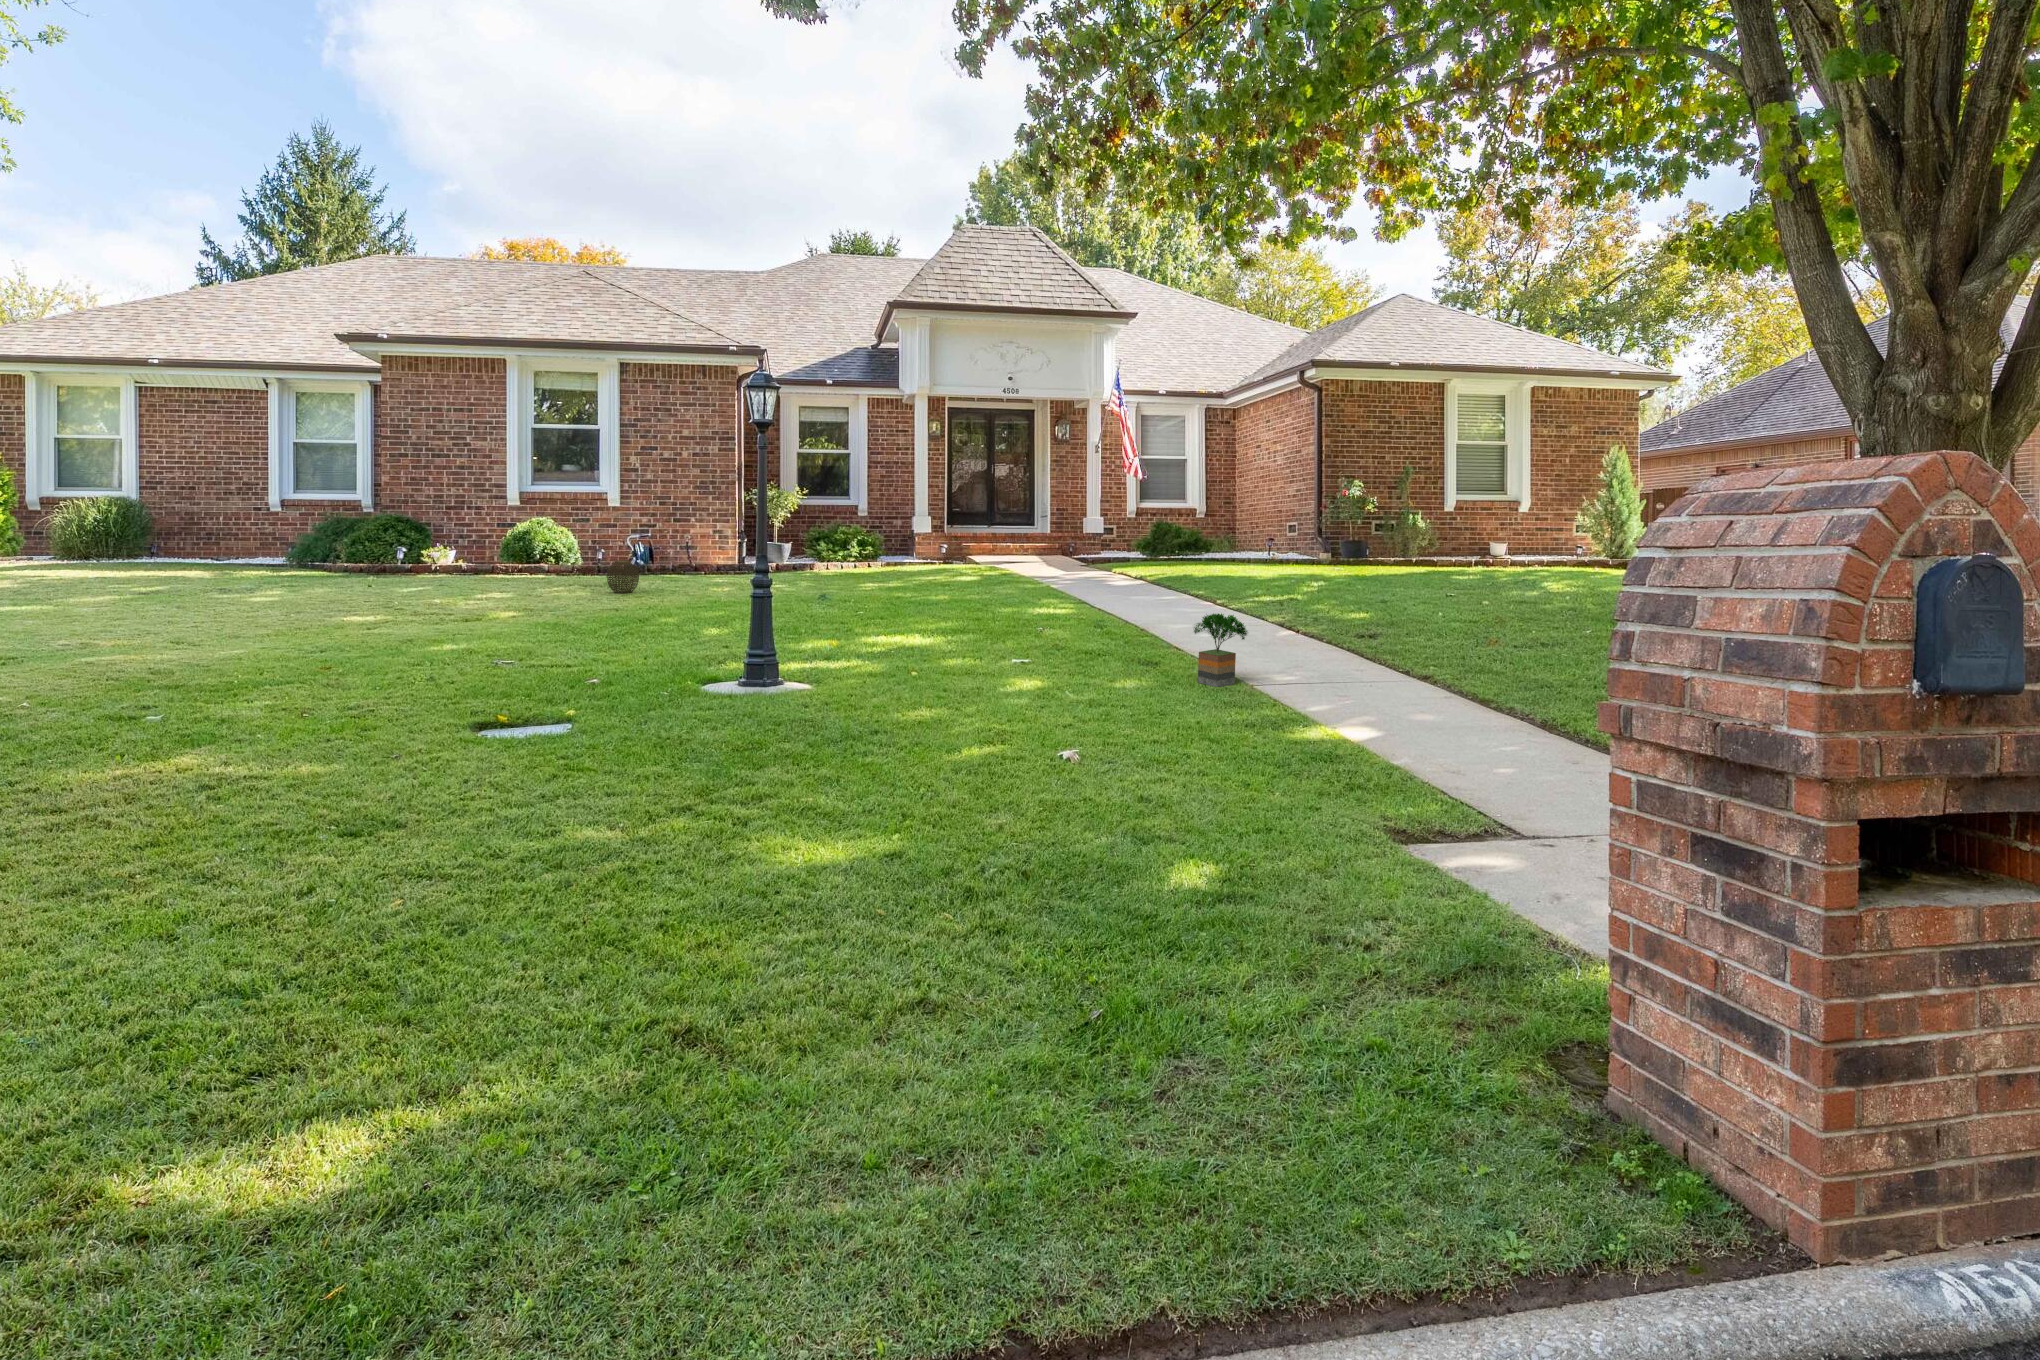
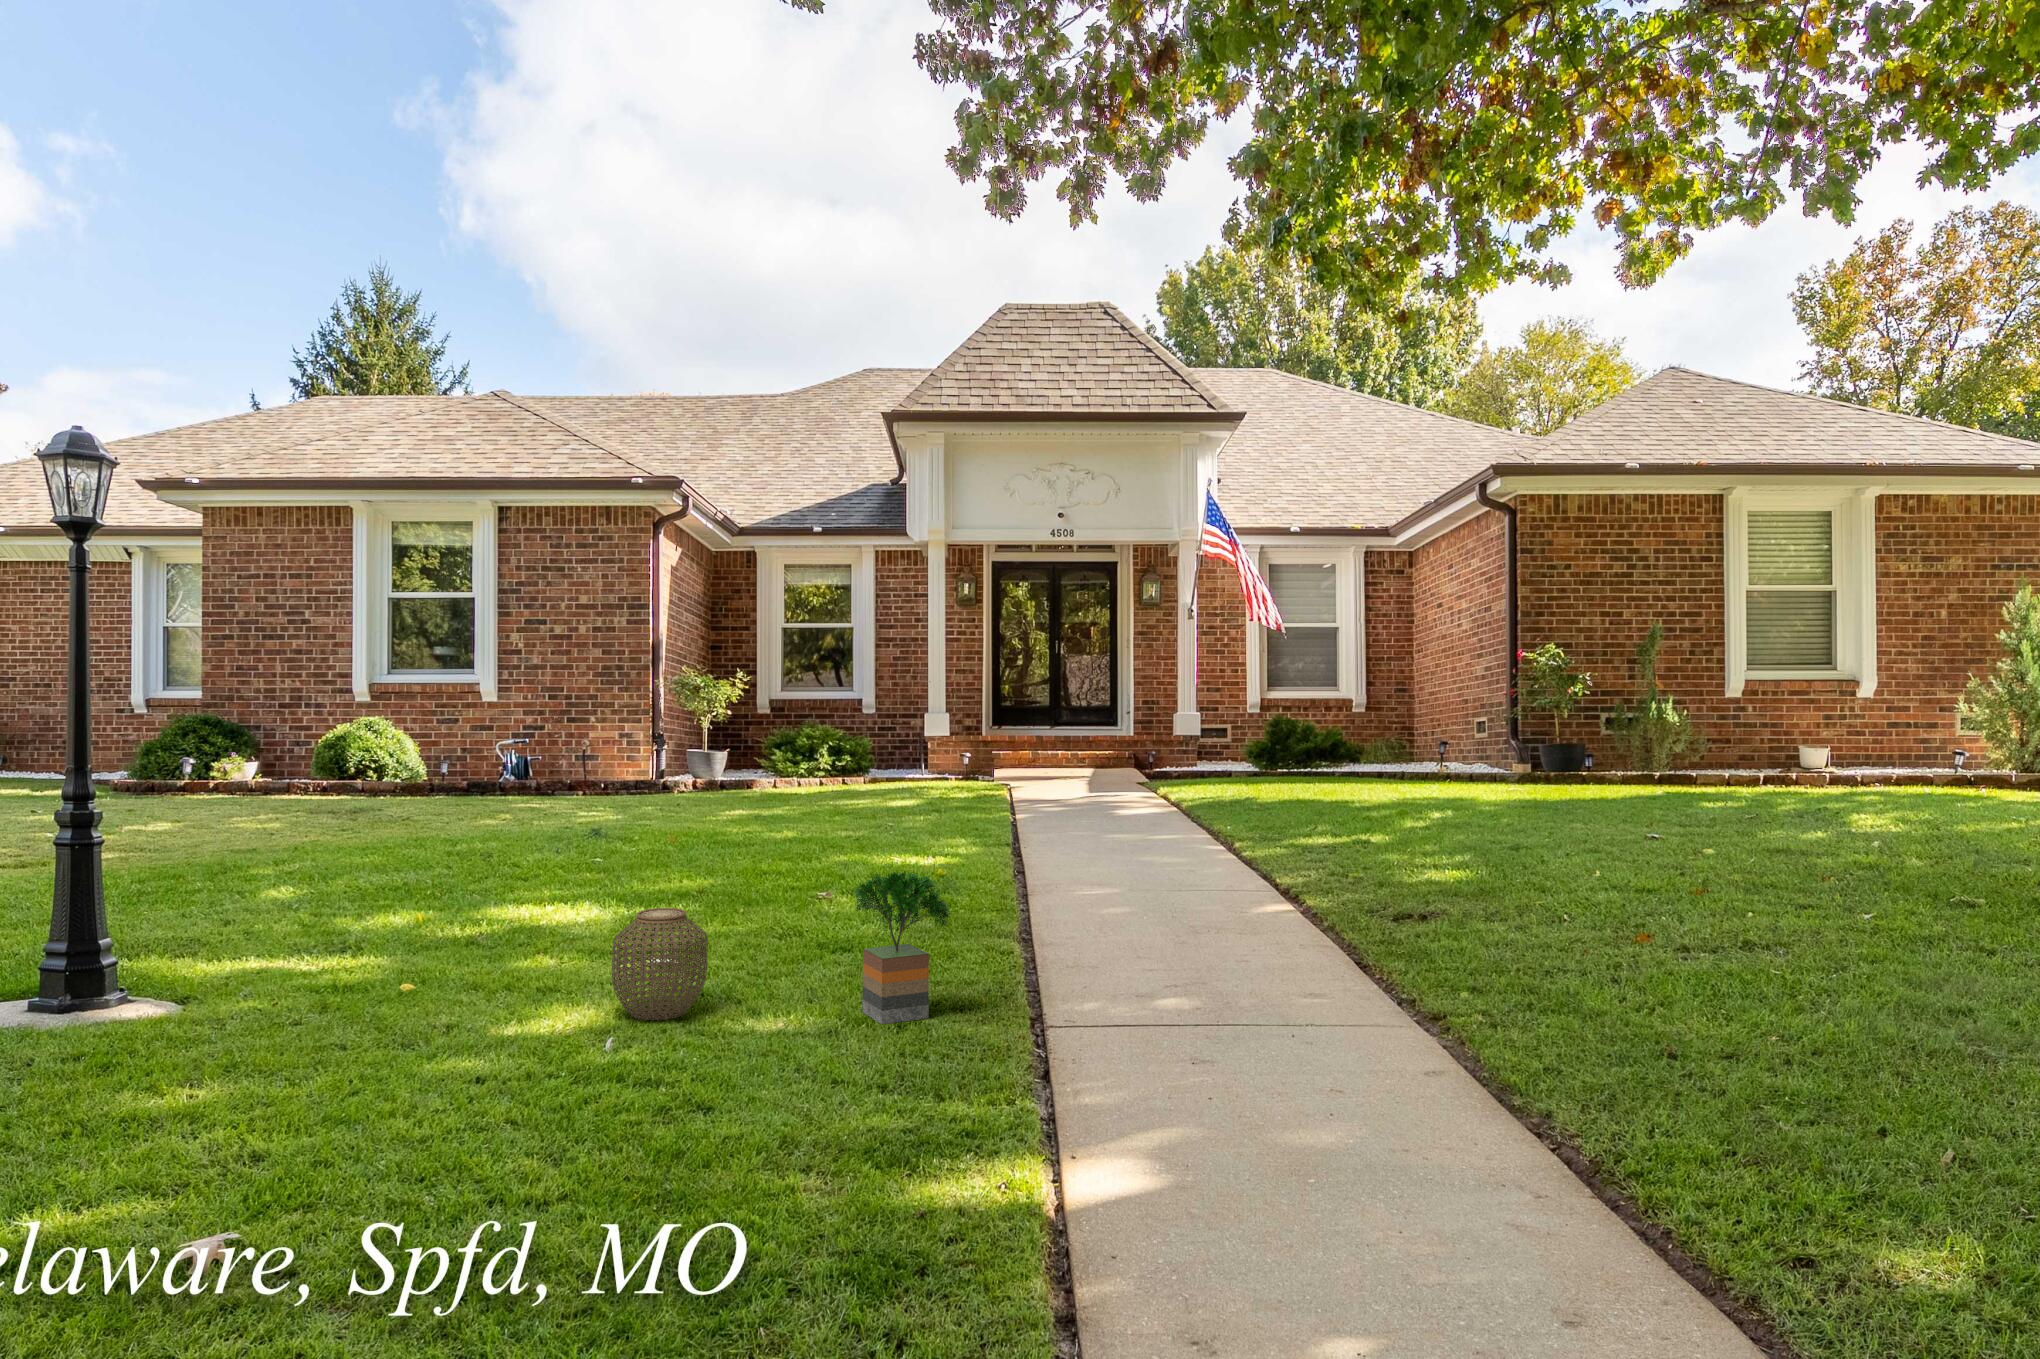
woven basket: present [607,560,639,593] -> present [612,908,708,1020]

